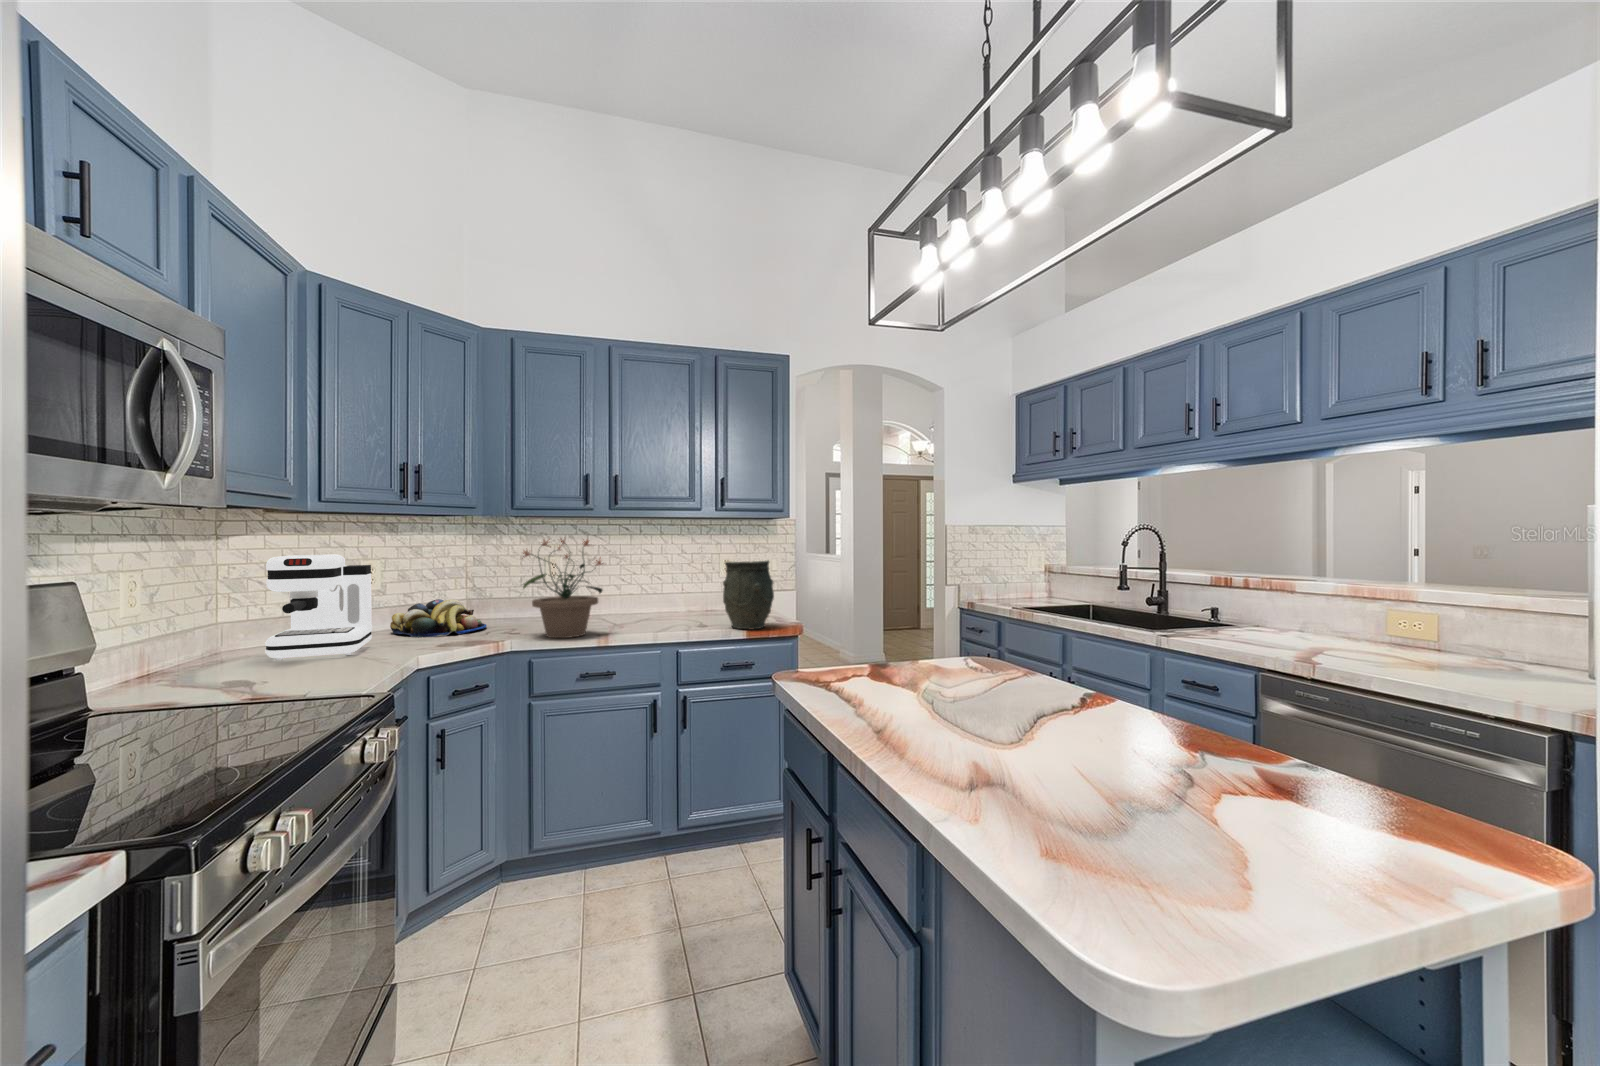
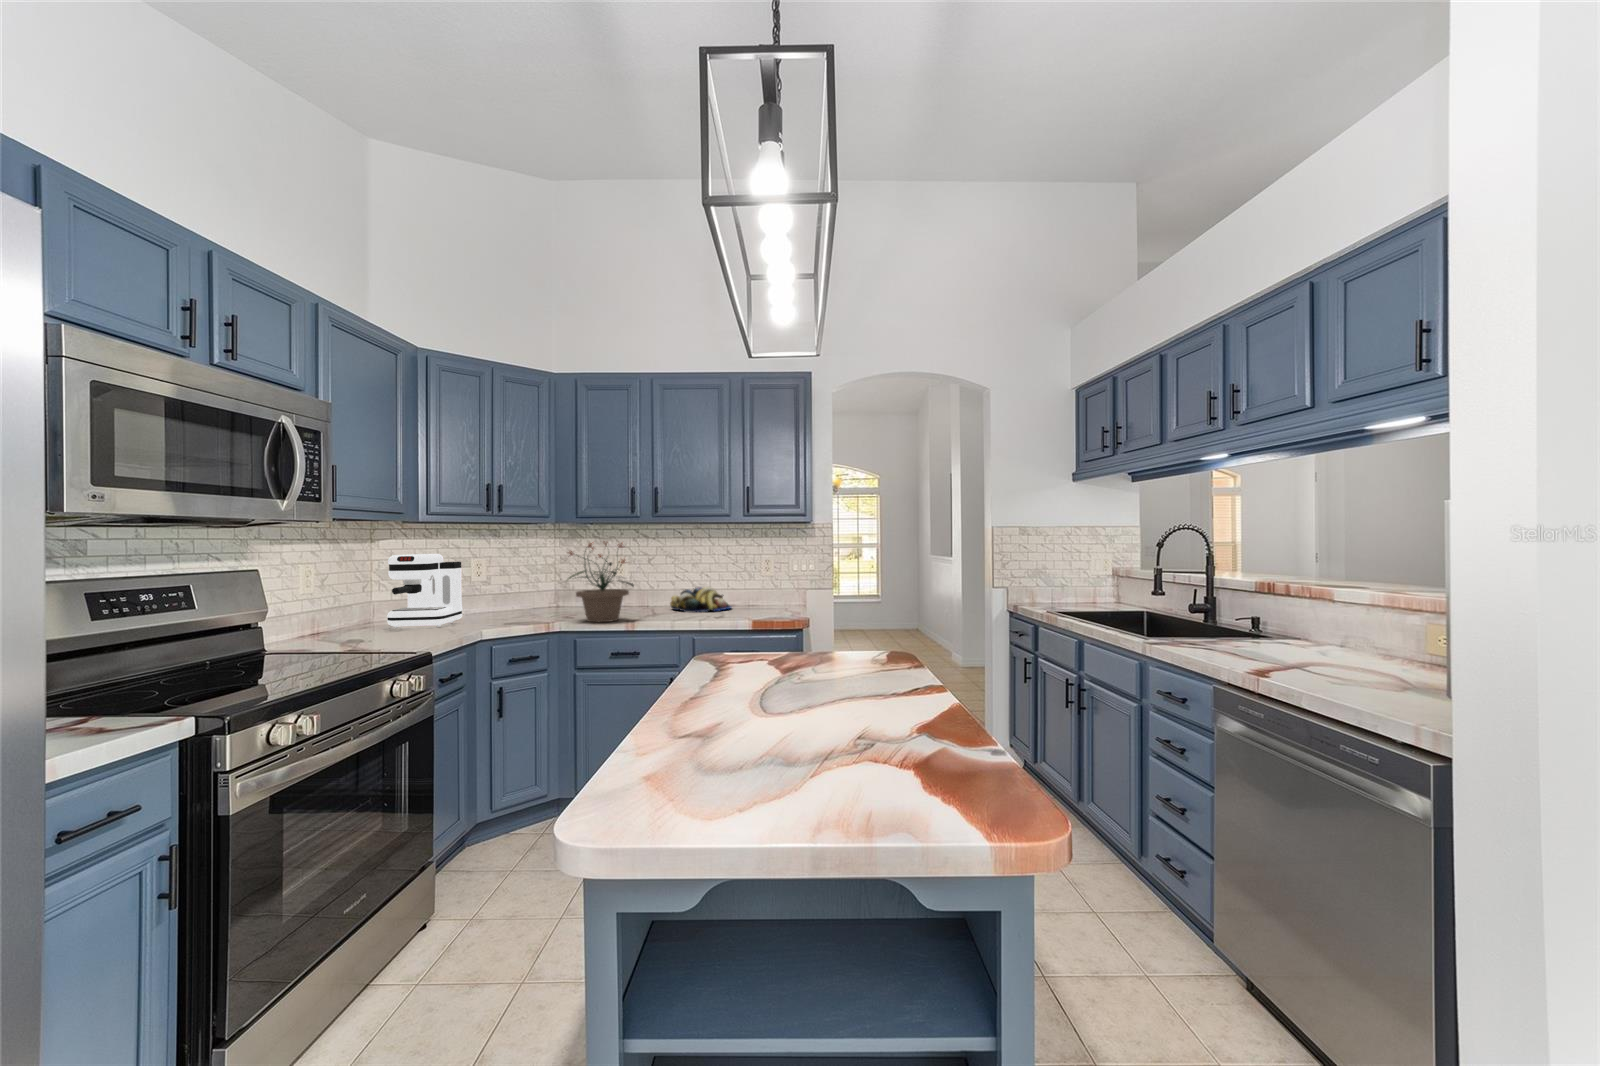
vase: present [723,561,774,629] -> none [734,561,781,622]
fruit bowl: present [390,599,487,638] -> present [670,587,731,612]

